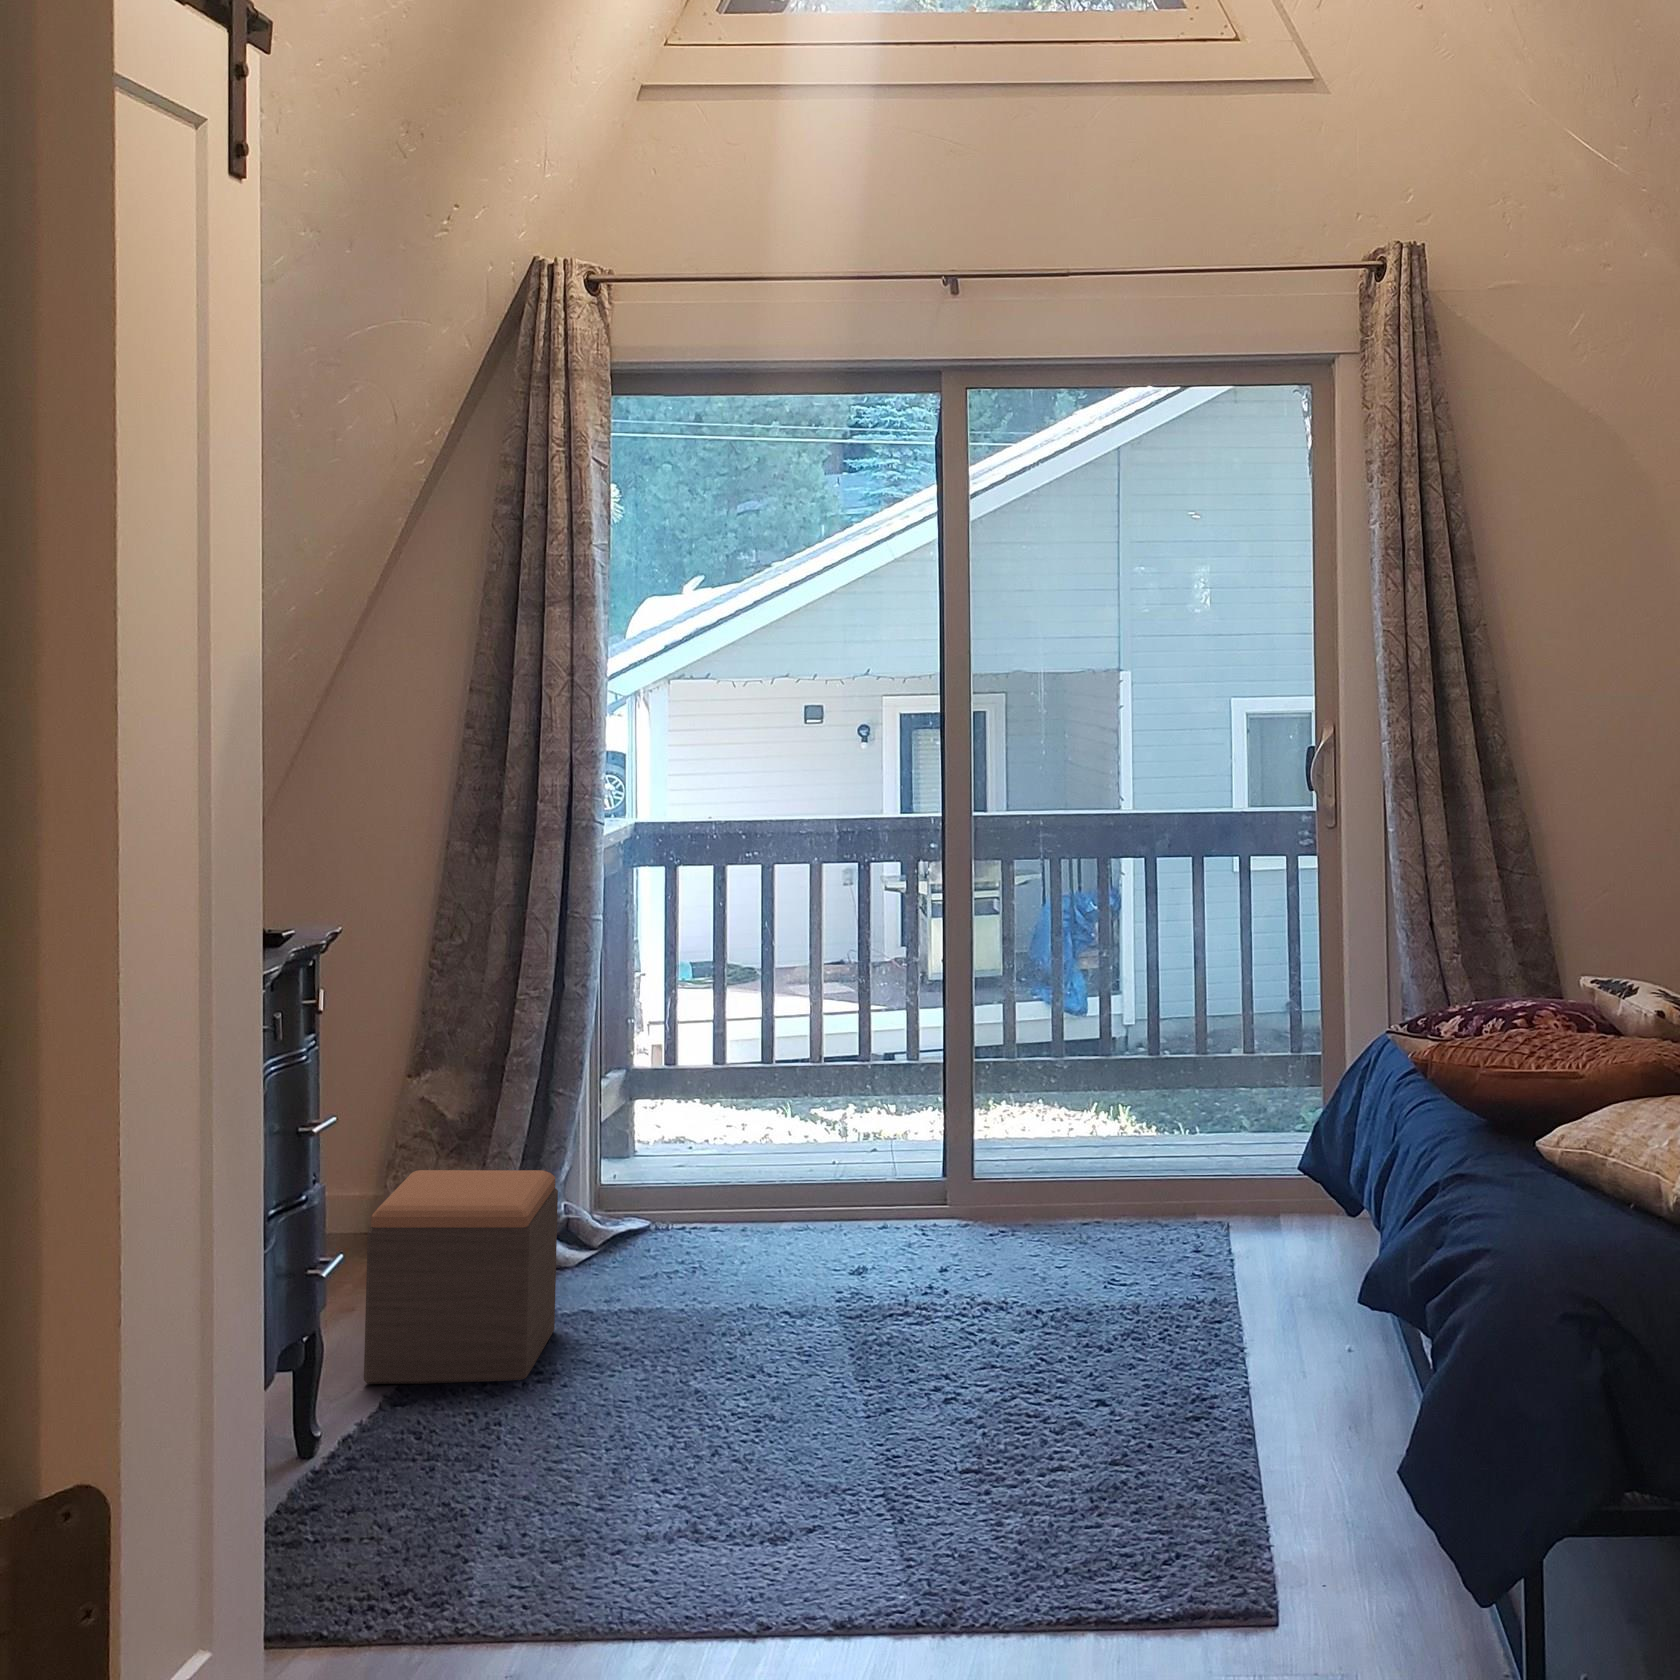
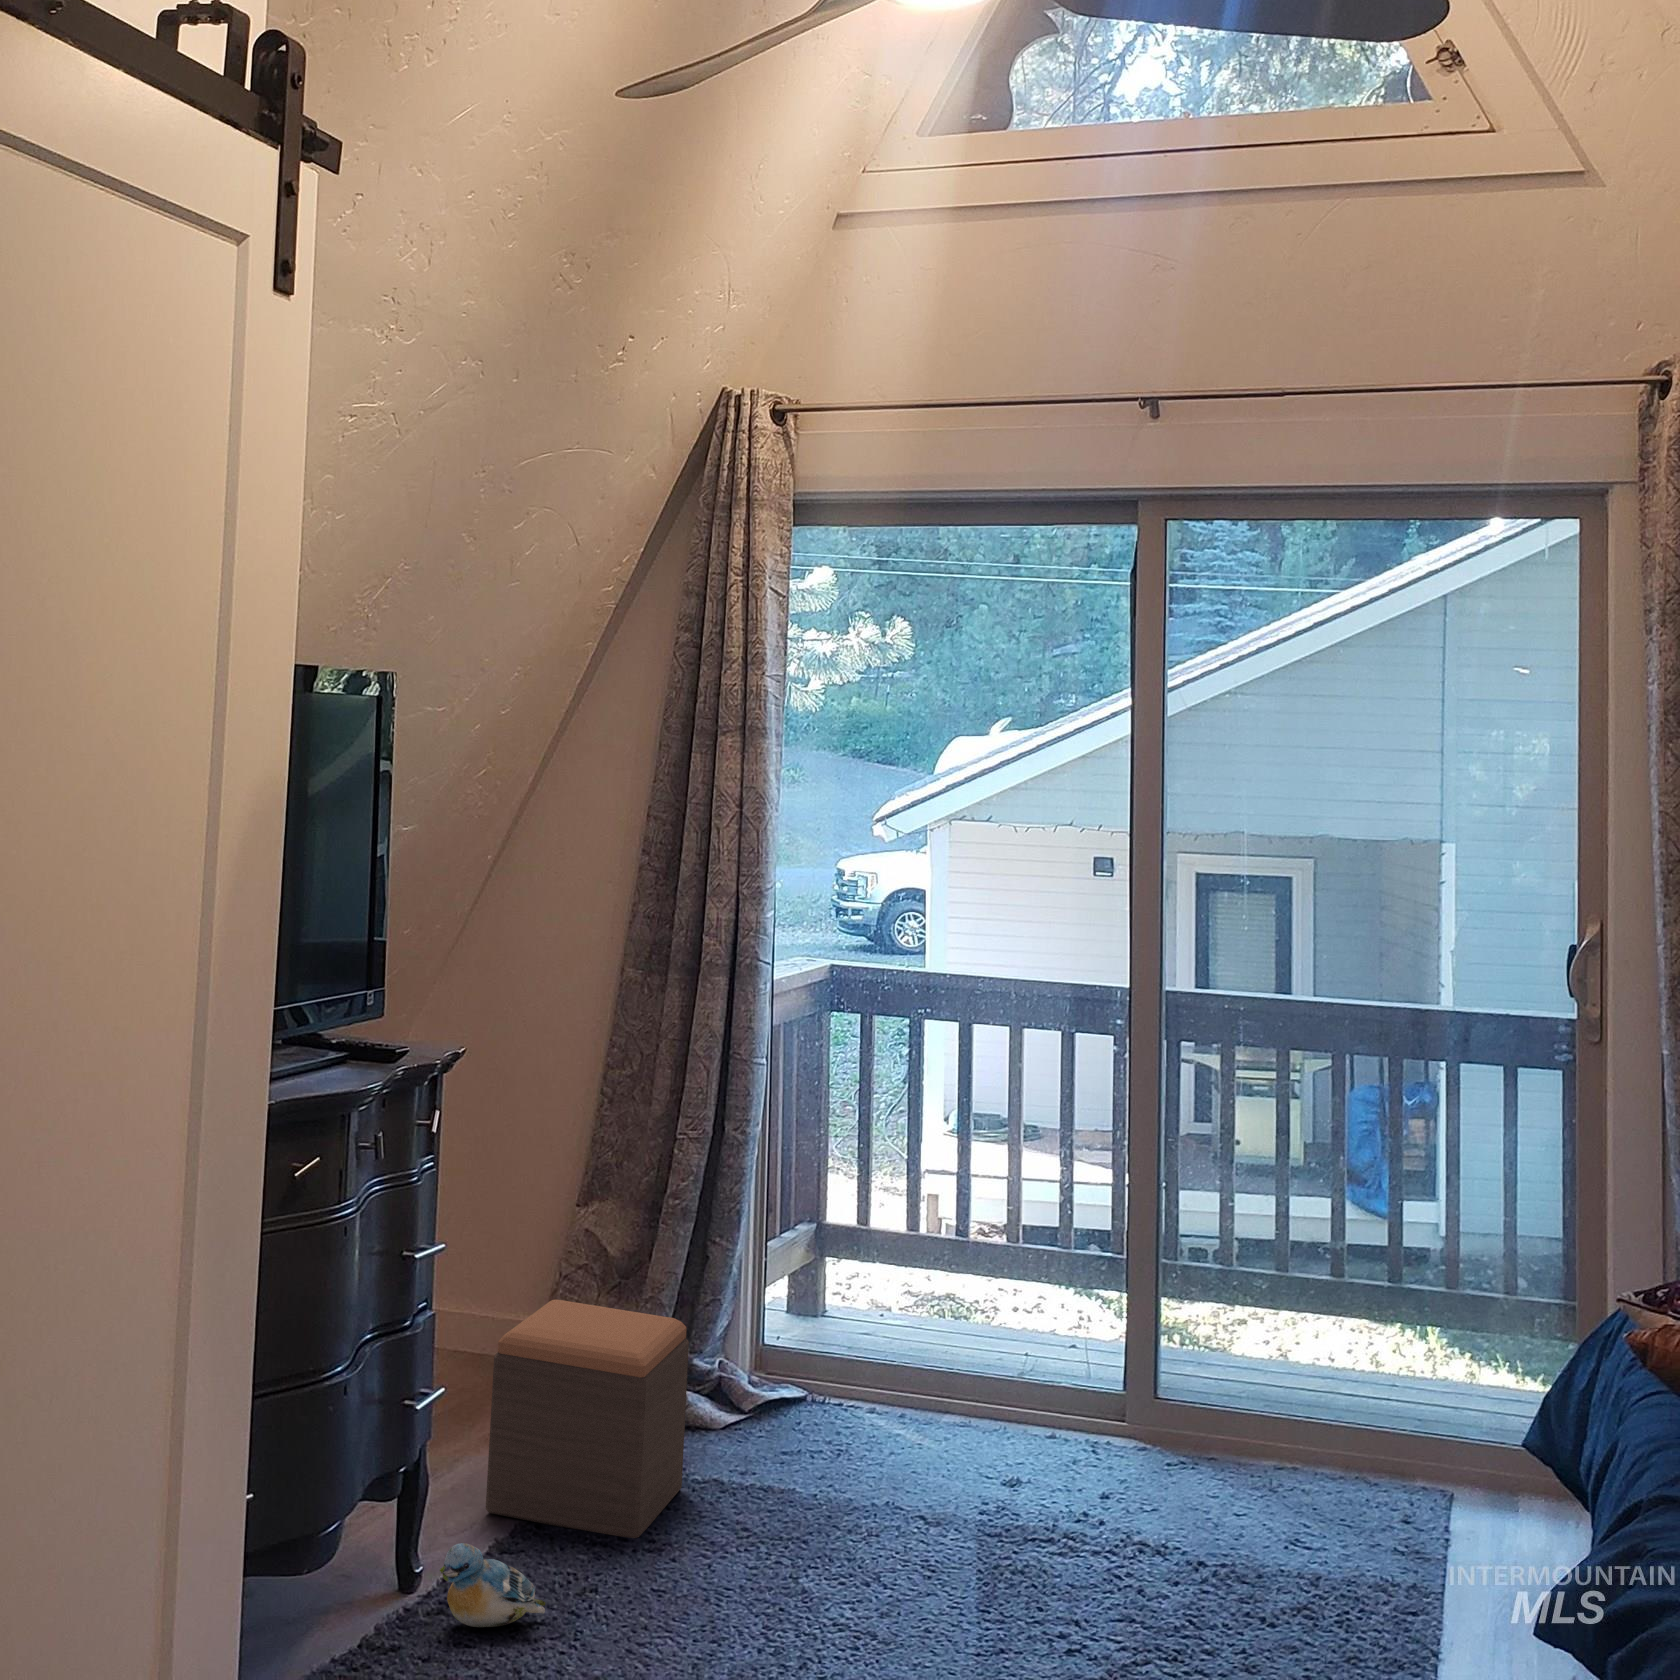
plush toy: none [354,1404,463,1481] -> present [440,1543,546,1627]

